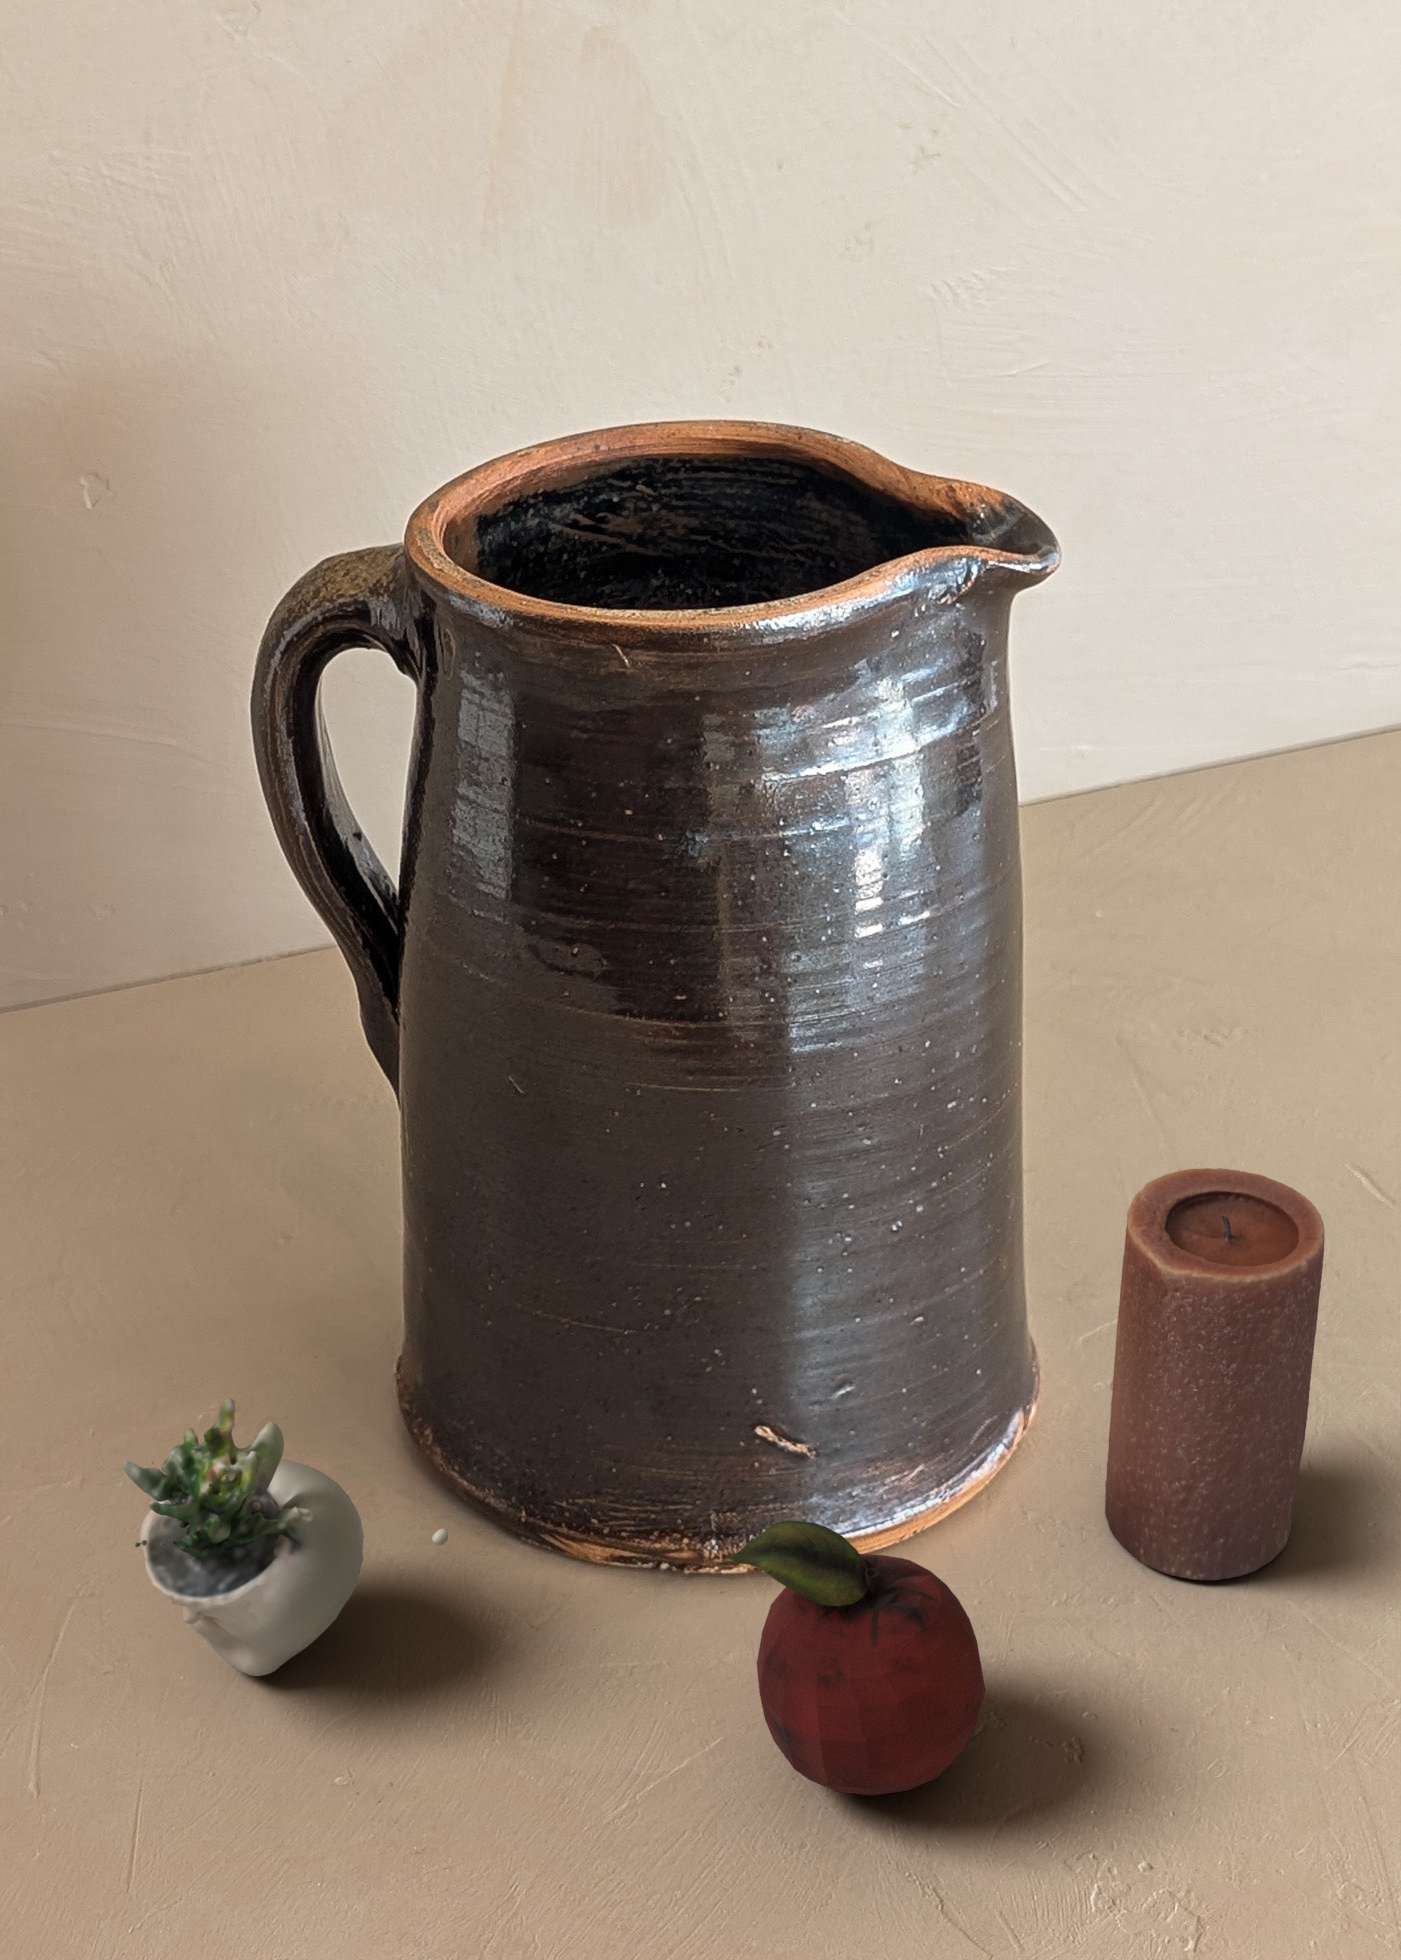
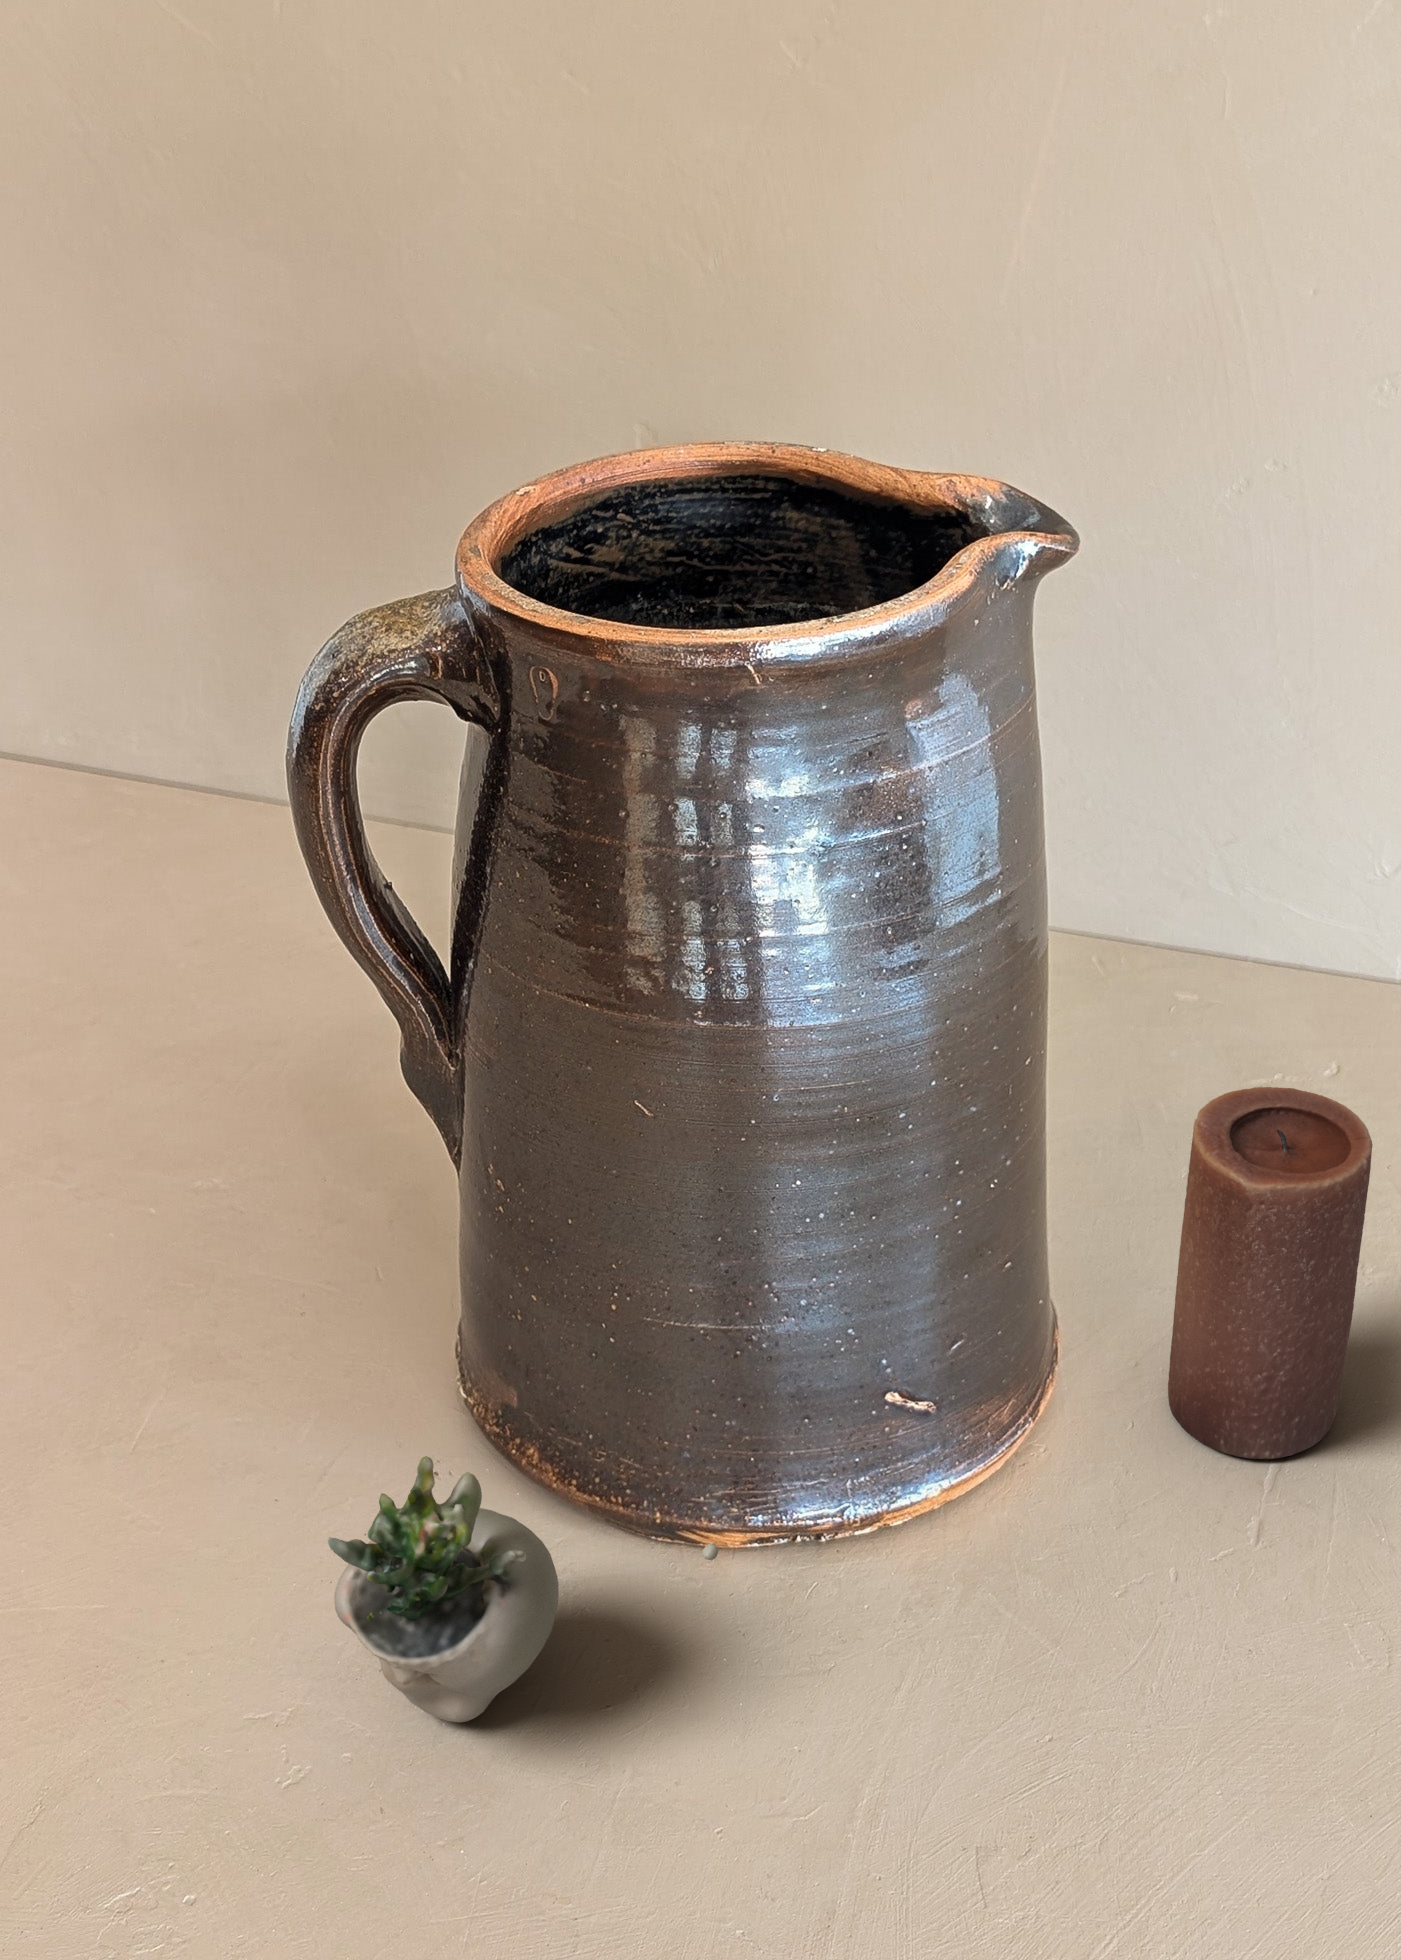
fruit: present [729,1521,985,1795] -> none [944,1472,1174,1713]

